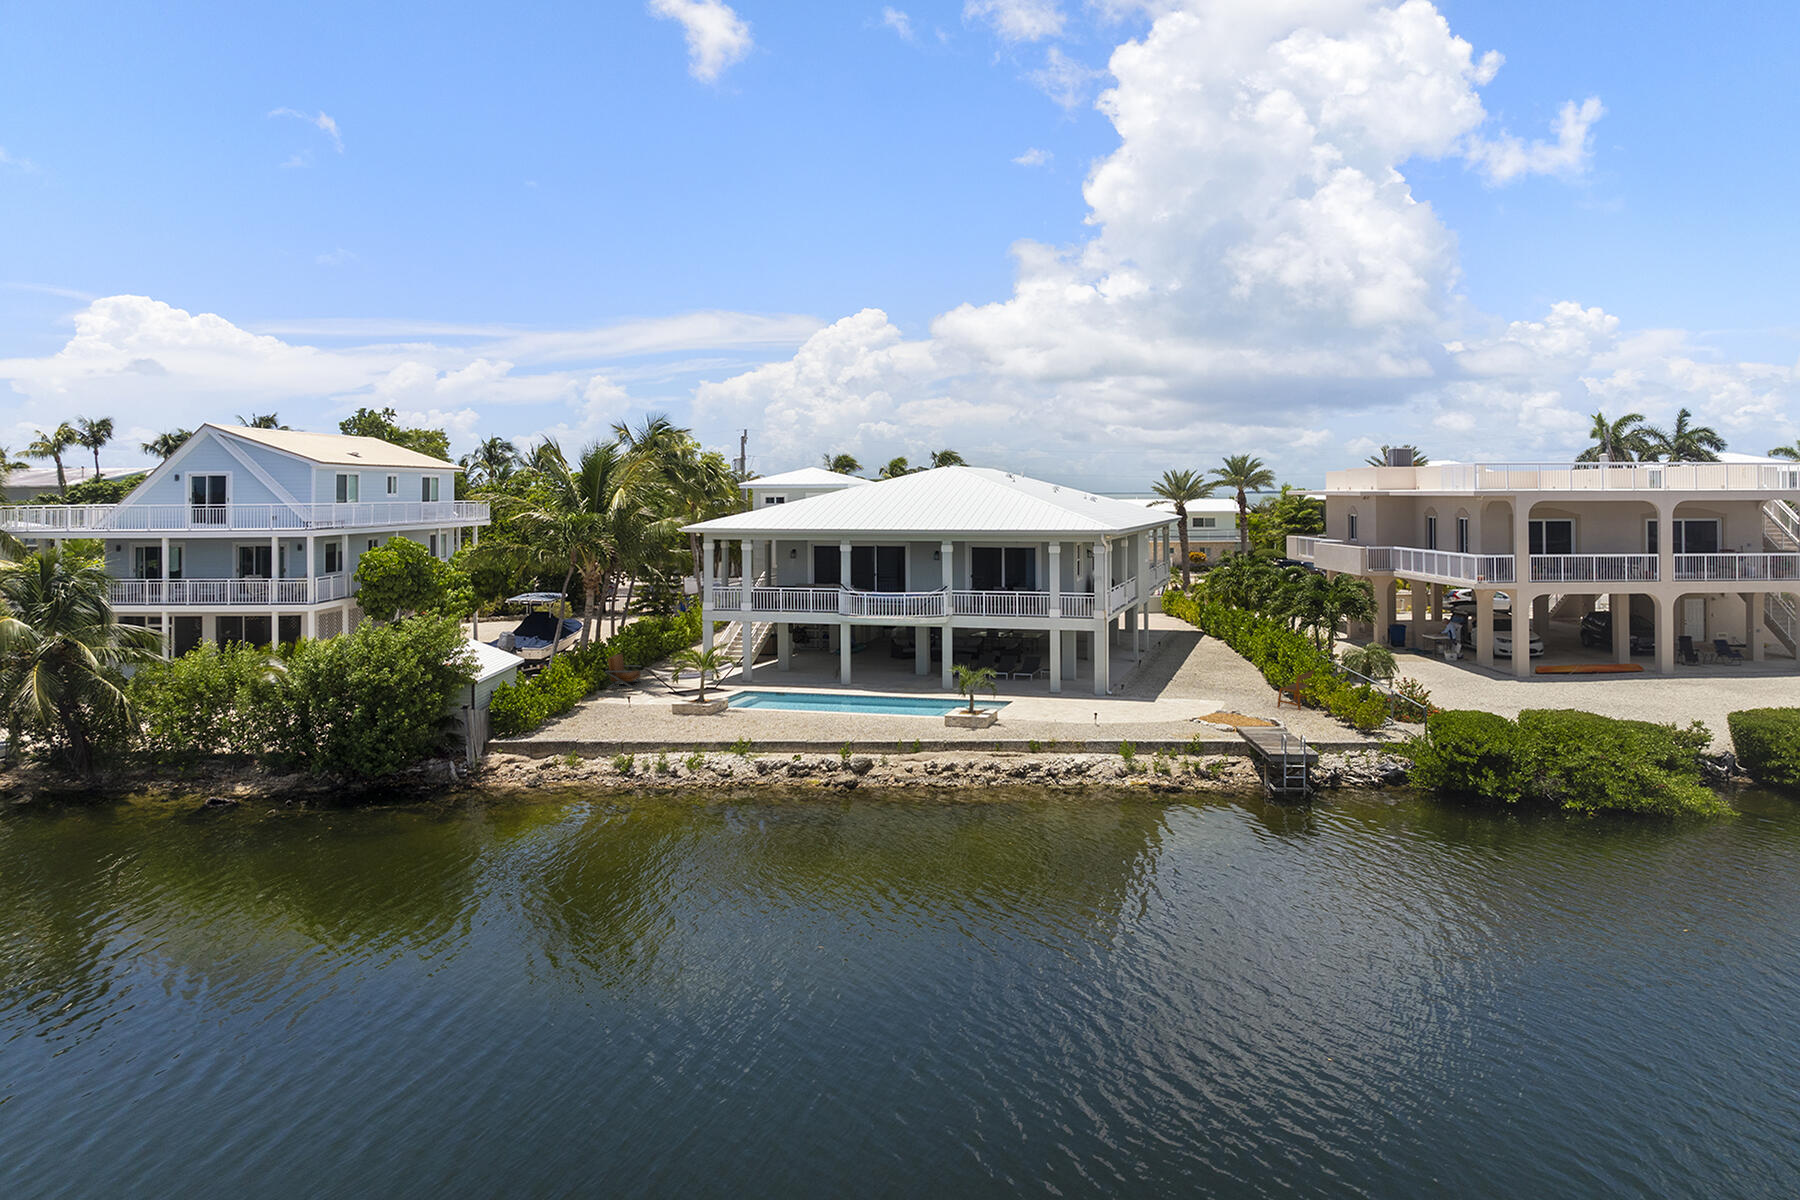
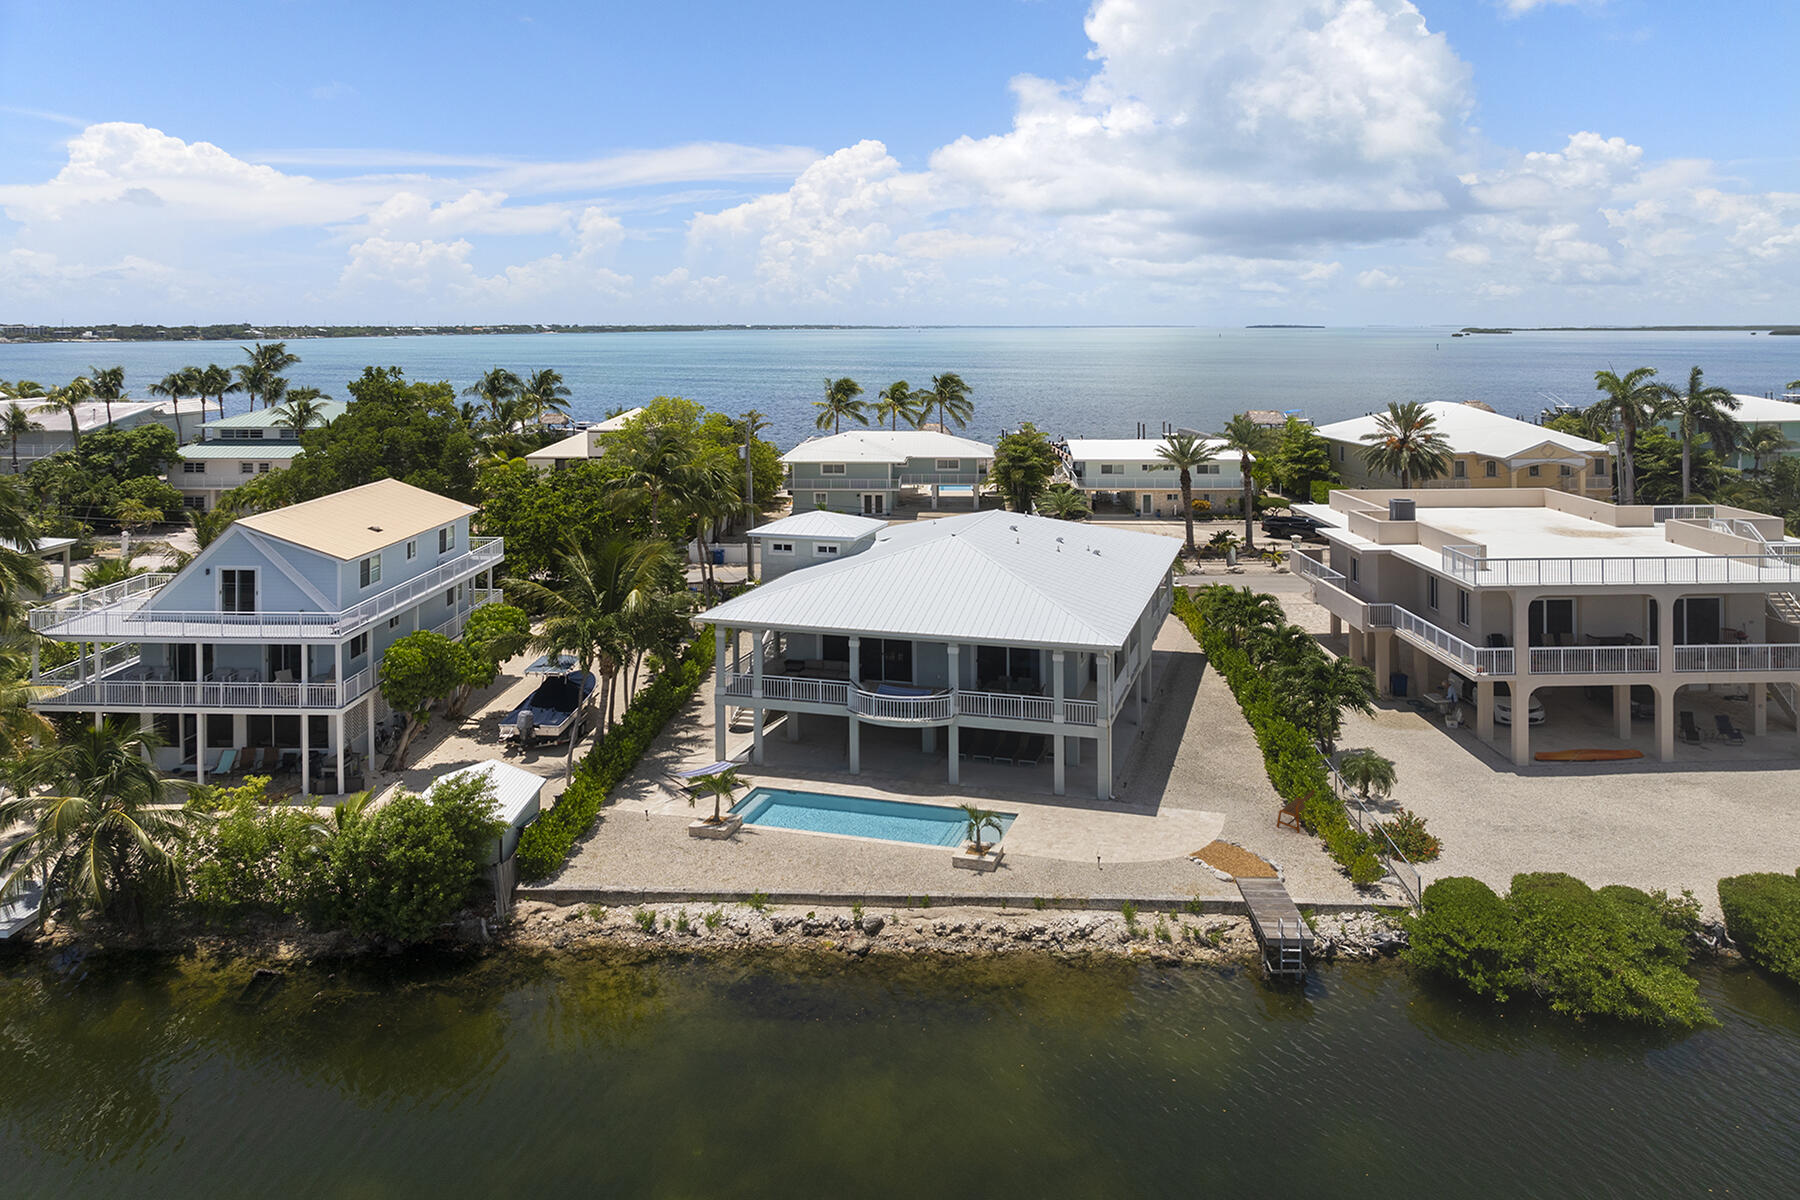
lounge chair: present [605,654,642,688] -> none [627,746,664,784]

